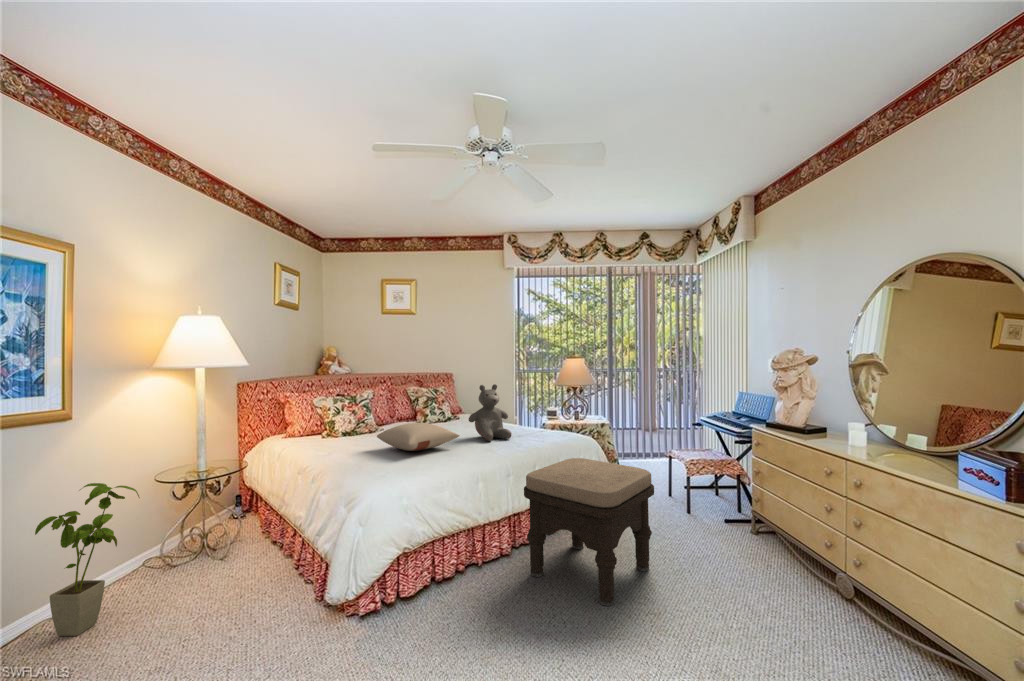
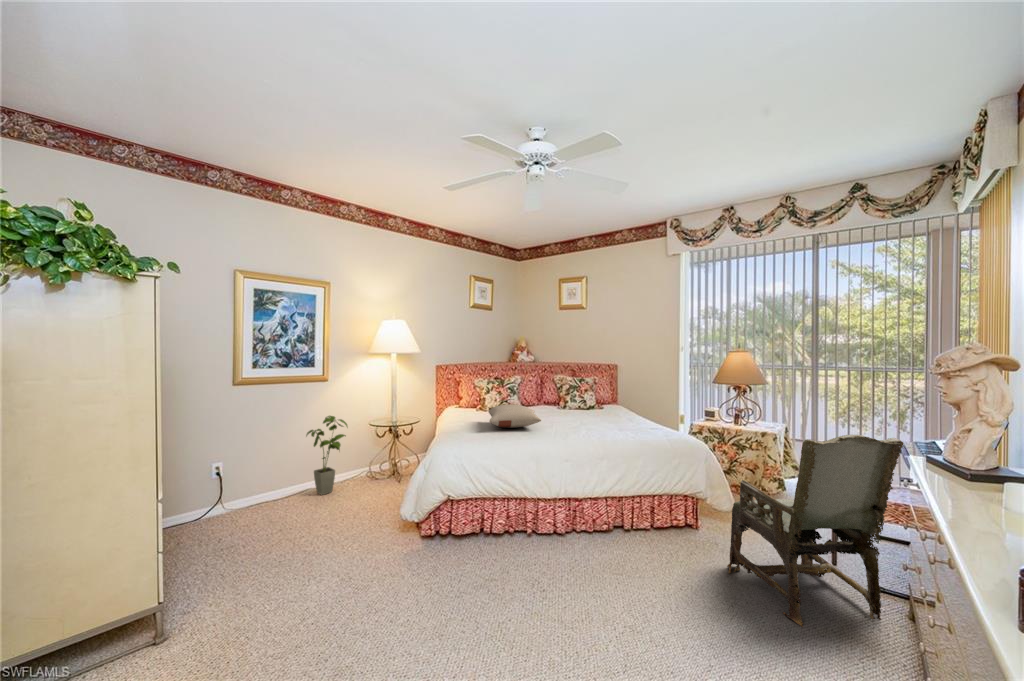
teddy bear: present [468,384,512,441] -> none [566,377,608,431]
armchair: none [644,406,756,553] -> present [727,435,904,627]
ottoman: present [524,458,654,606] -> none [550,460,684,610]

